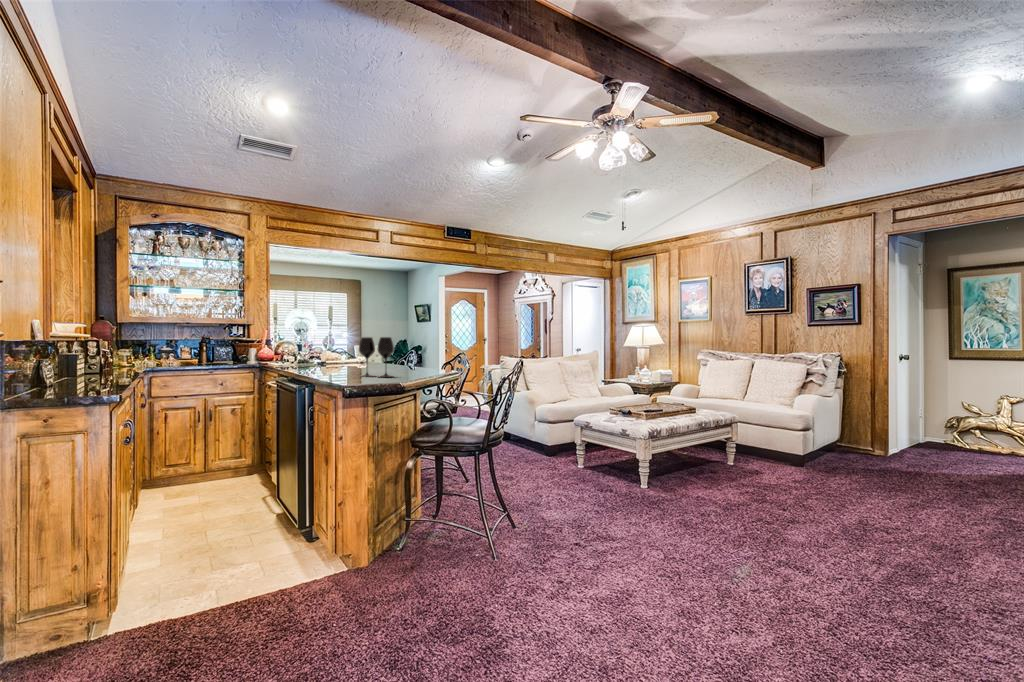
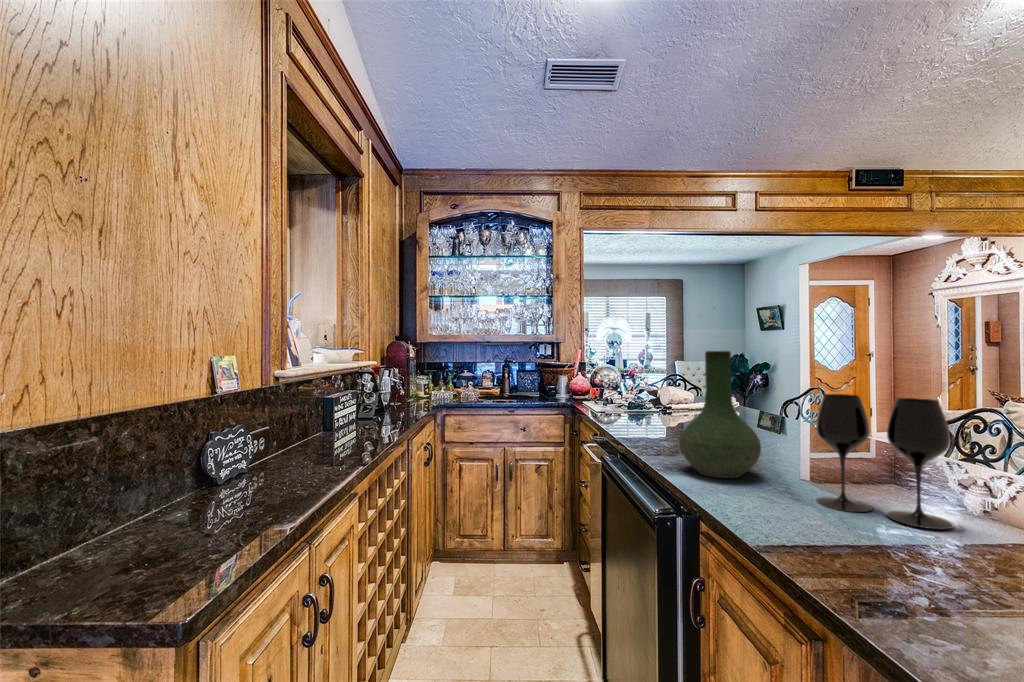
vase: none [311,322,345,374] -> present [679,351,761,478]

